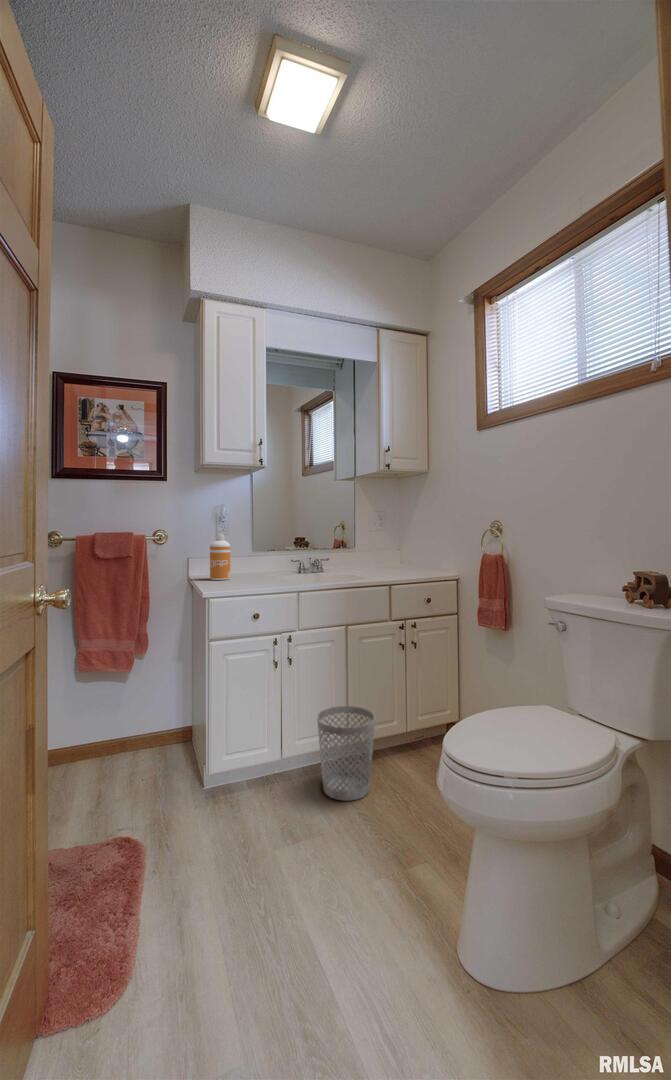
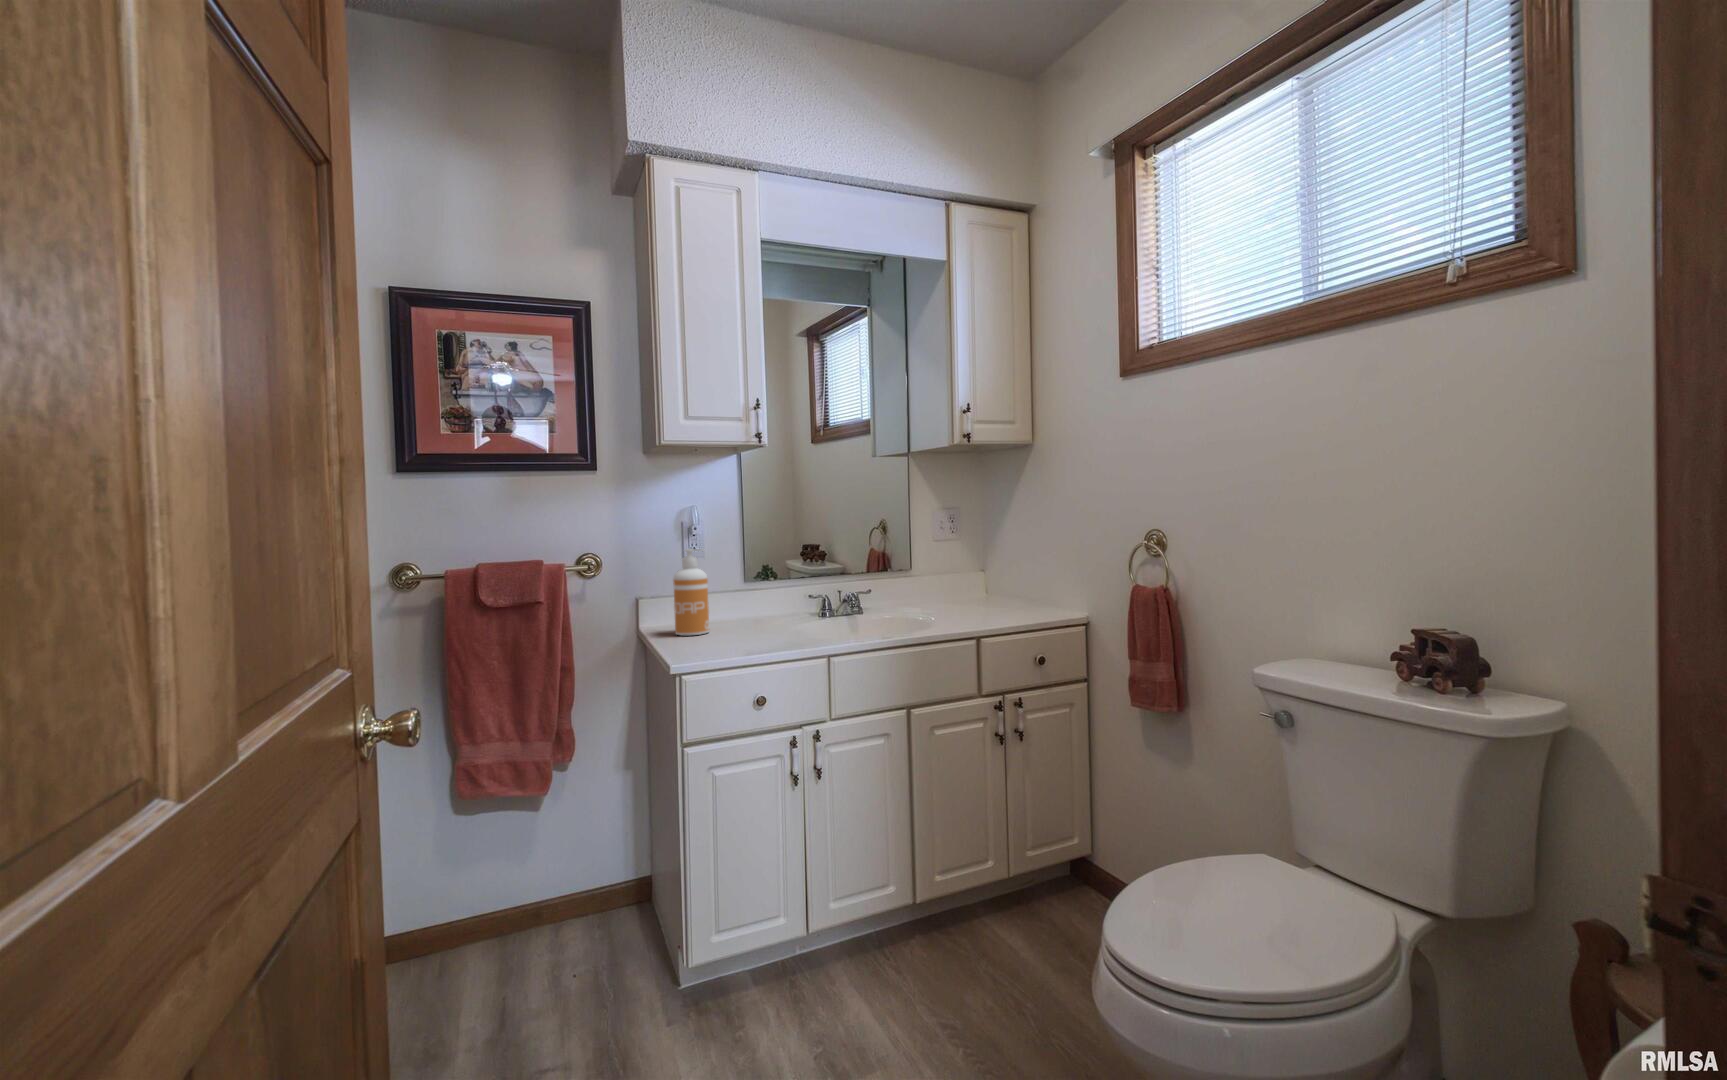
wastebasket: present [317,706,375,801] -> none [867,844,964,1010]

